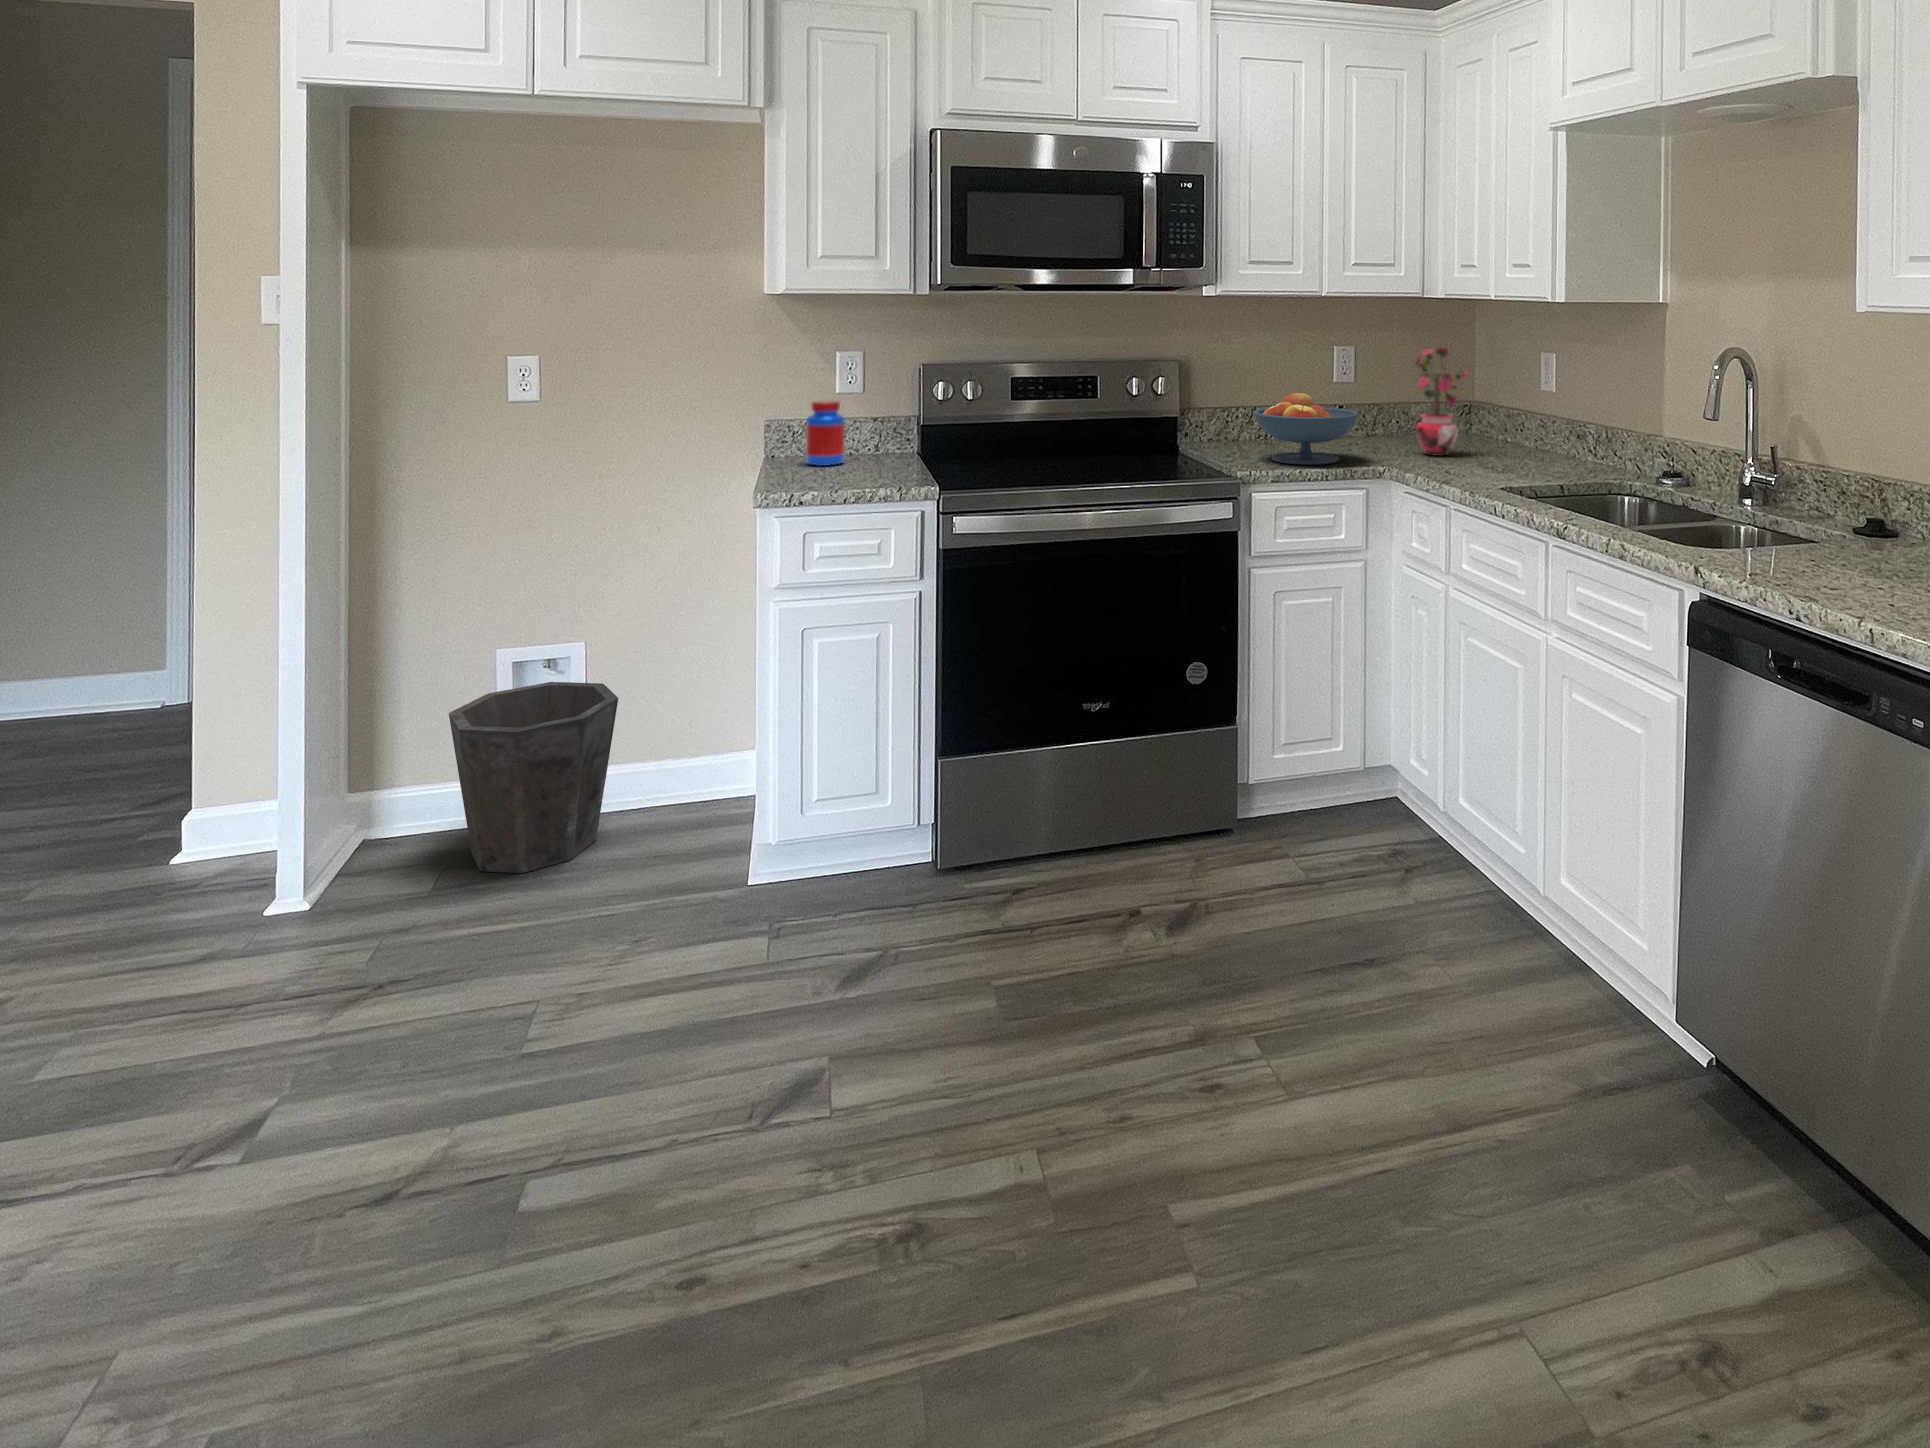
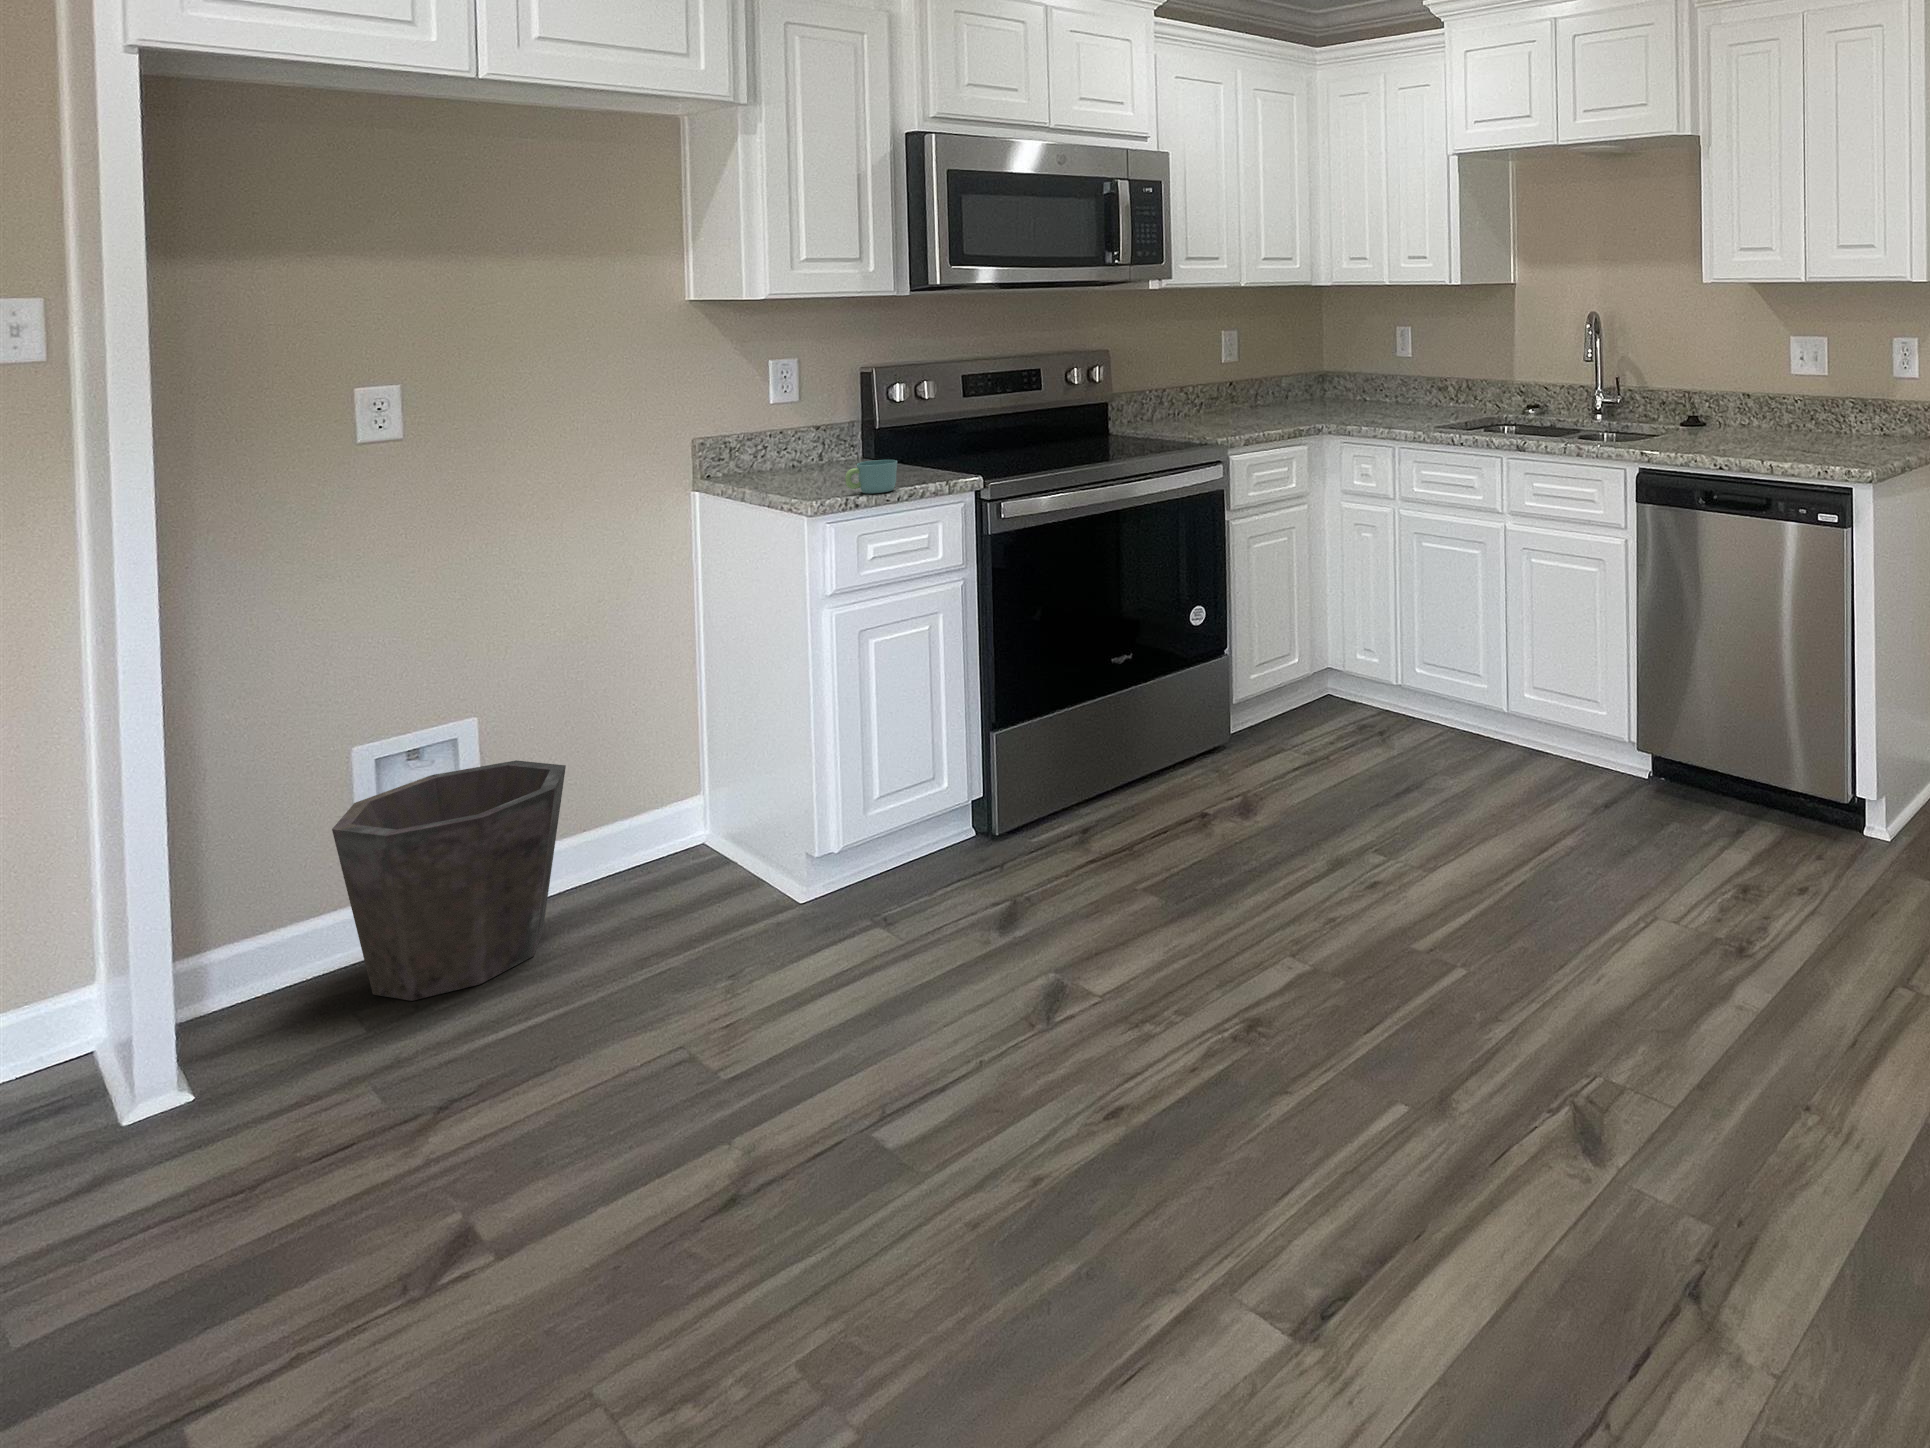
potted plant: present [1415,347,1468,456] -> none [1303,326,1355,417]
fruit bowl: present [1254,392,1358,465] -> none [1194,372,1286,432]
jar: present [806,400,845,466] -> none [758,412,804,481]
mug: none [816,457,865,491] -> present [846,460,897,493]

